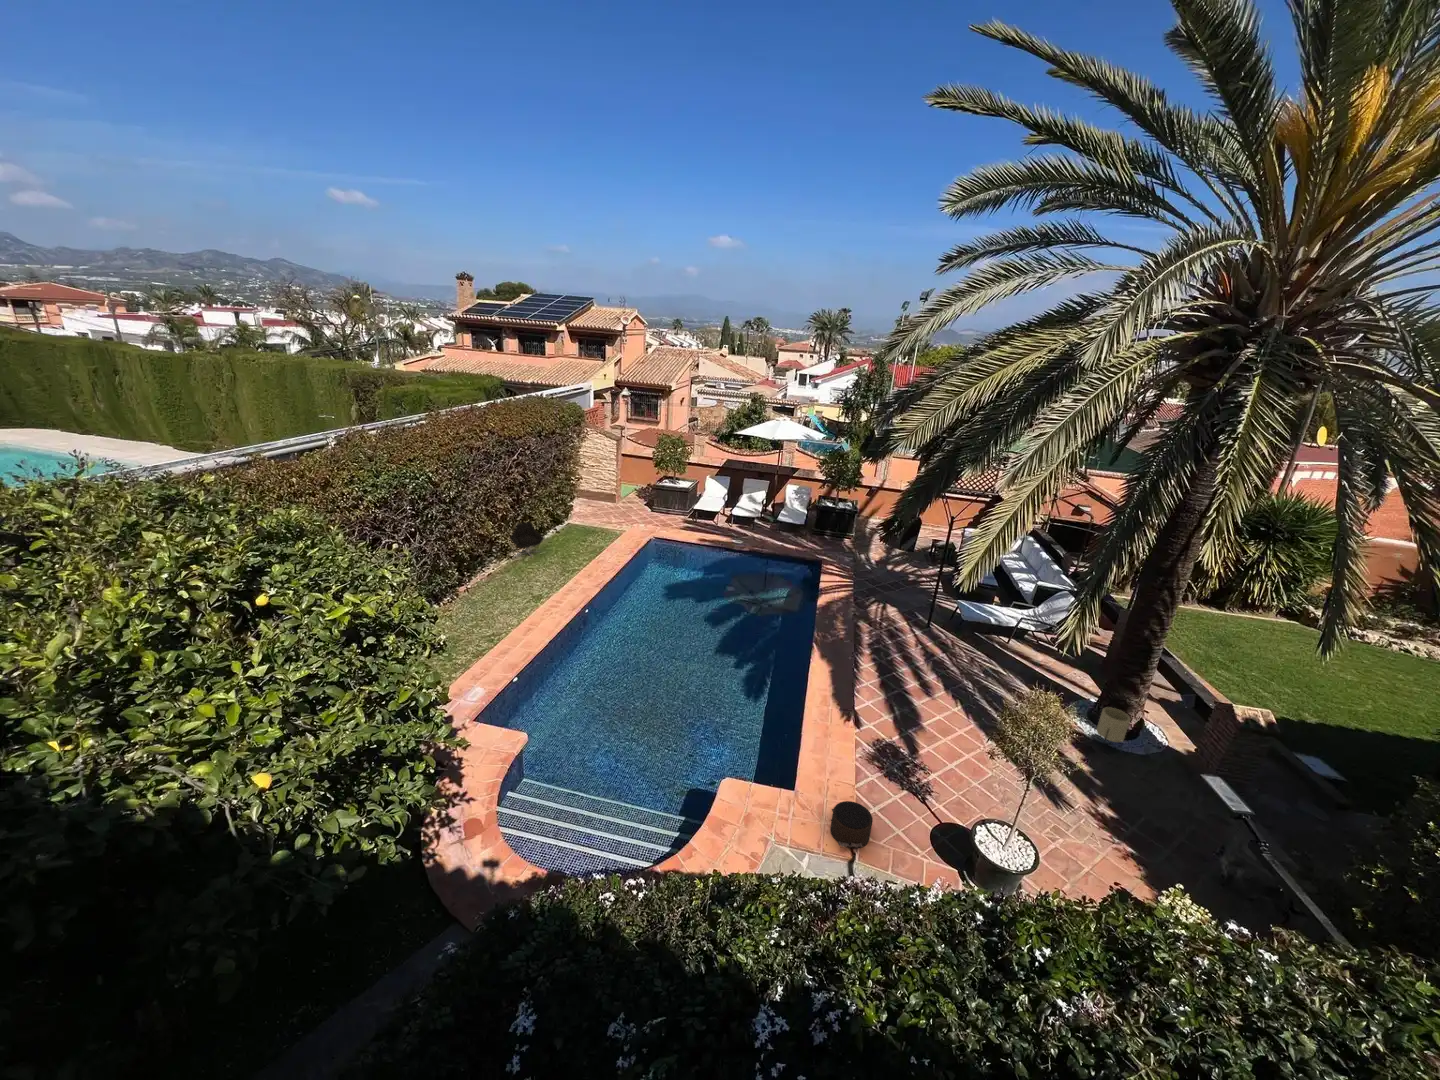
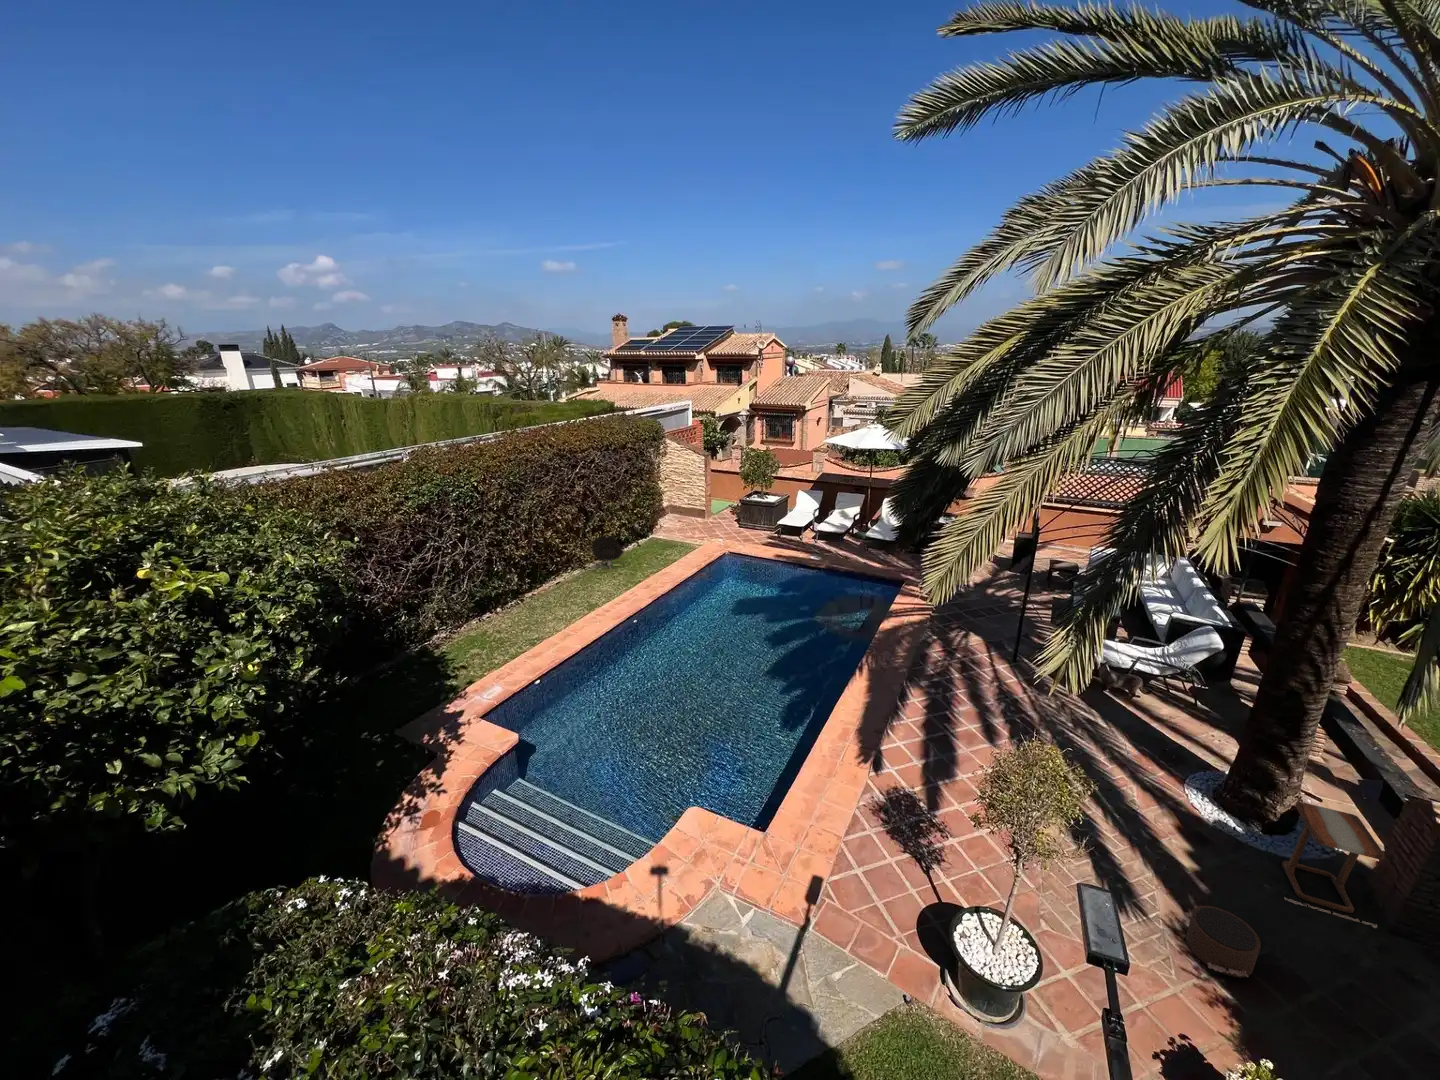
planter: present [1097,708,1130,742] -> none [1214,784,1265,844]
side table: none [1141,715,1209,793] -> present [1282,802,1385,928]
pouf: present [830,801,873,849] -> present [1183,906,1261,977]

